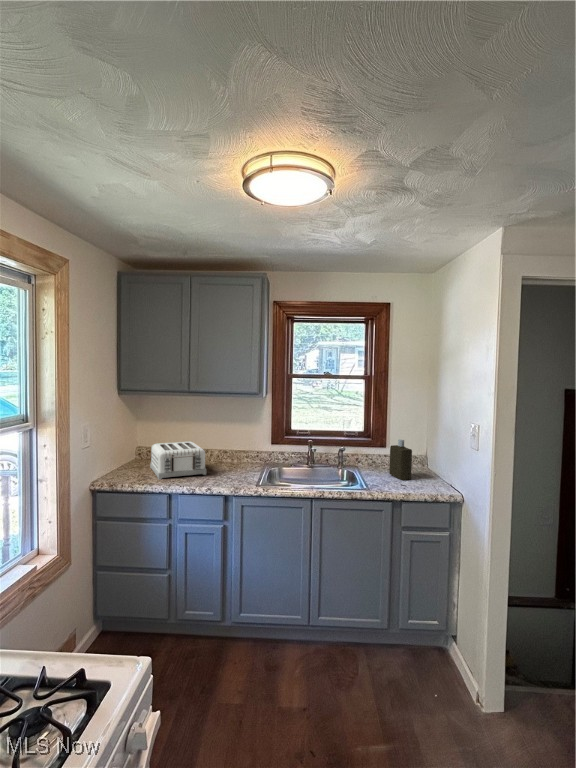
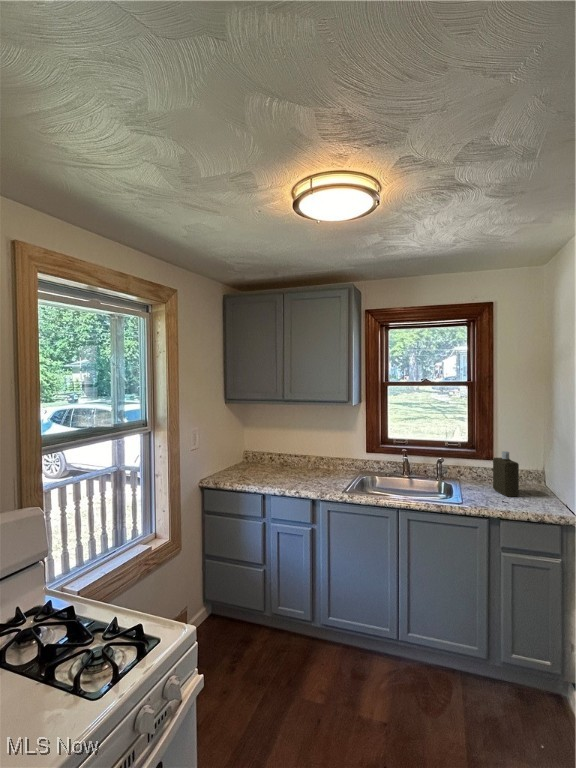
toaster: present [150,441,206,479] -> none [254,447,300,480]

